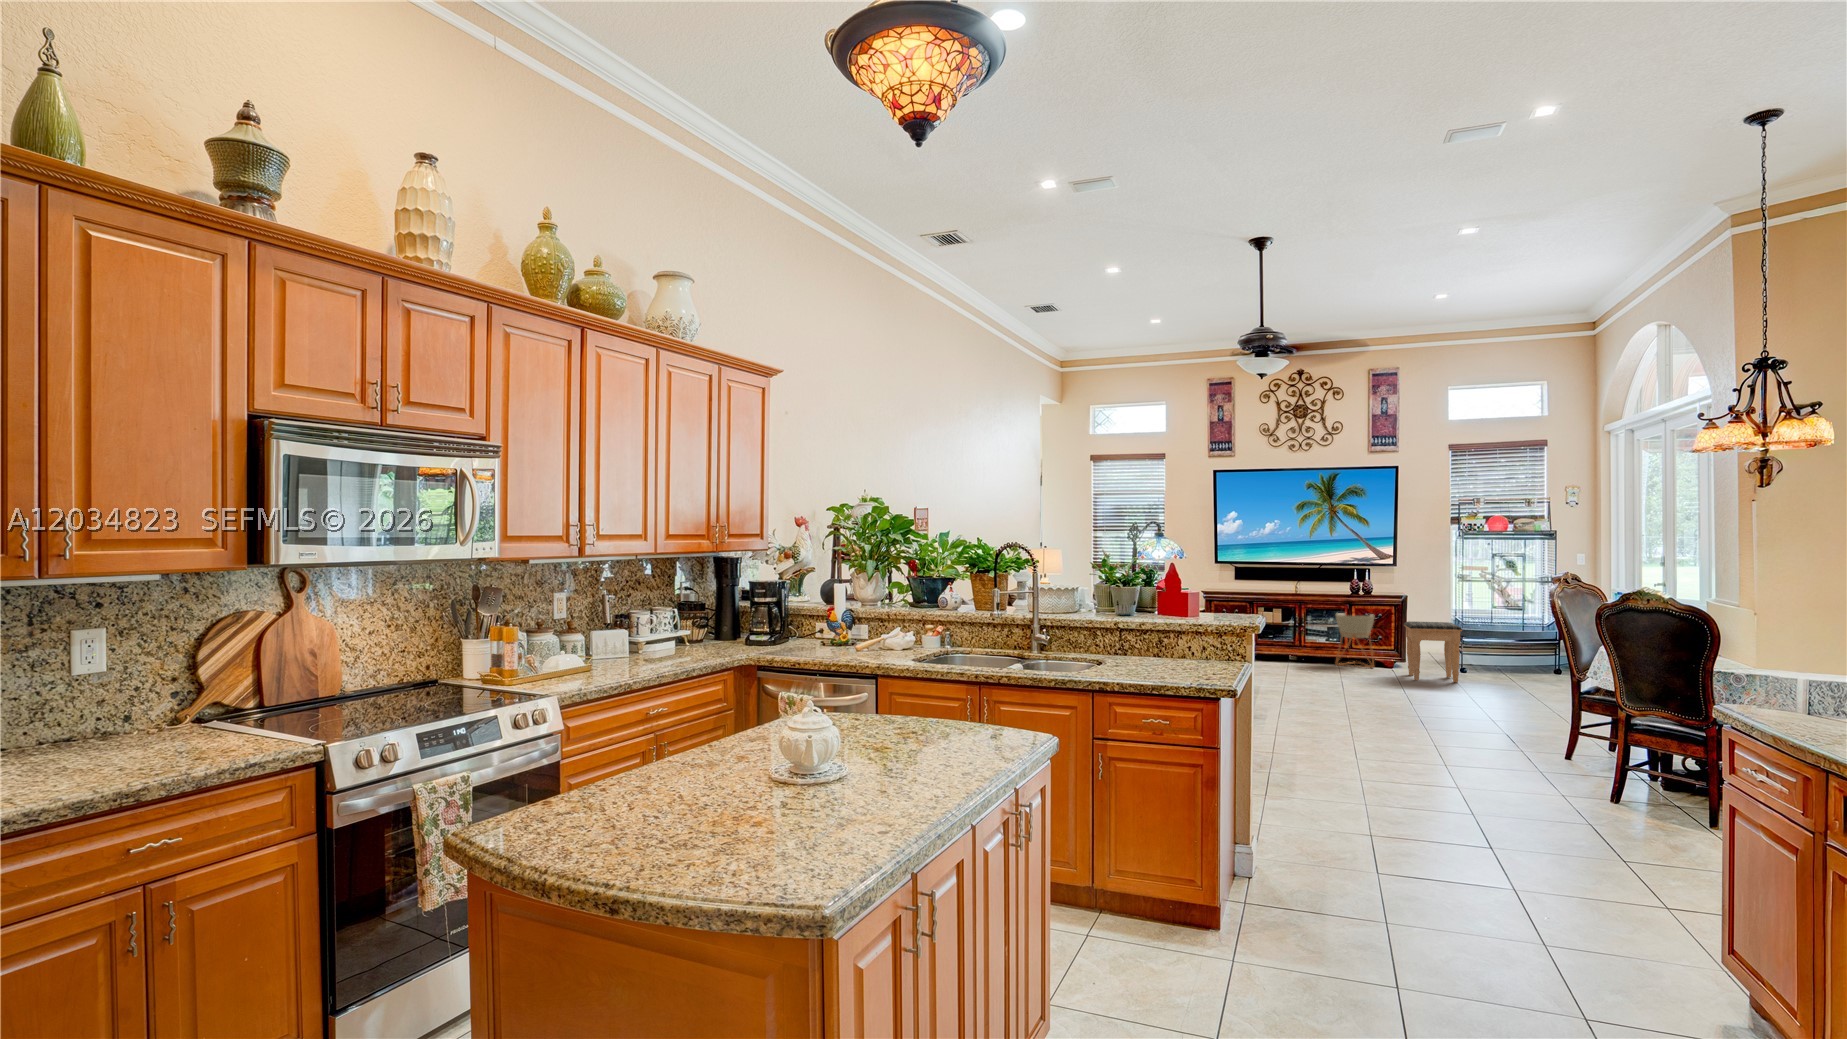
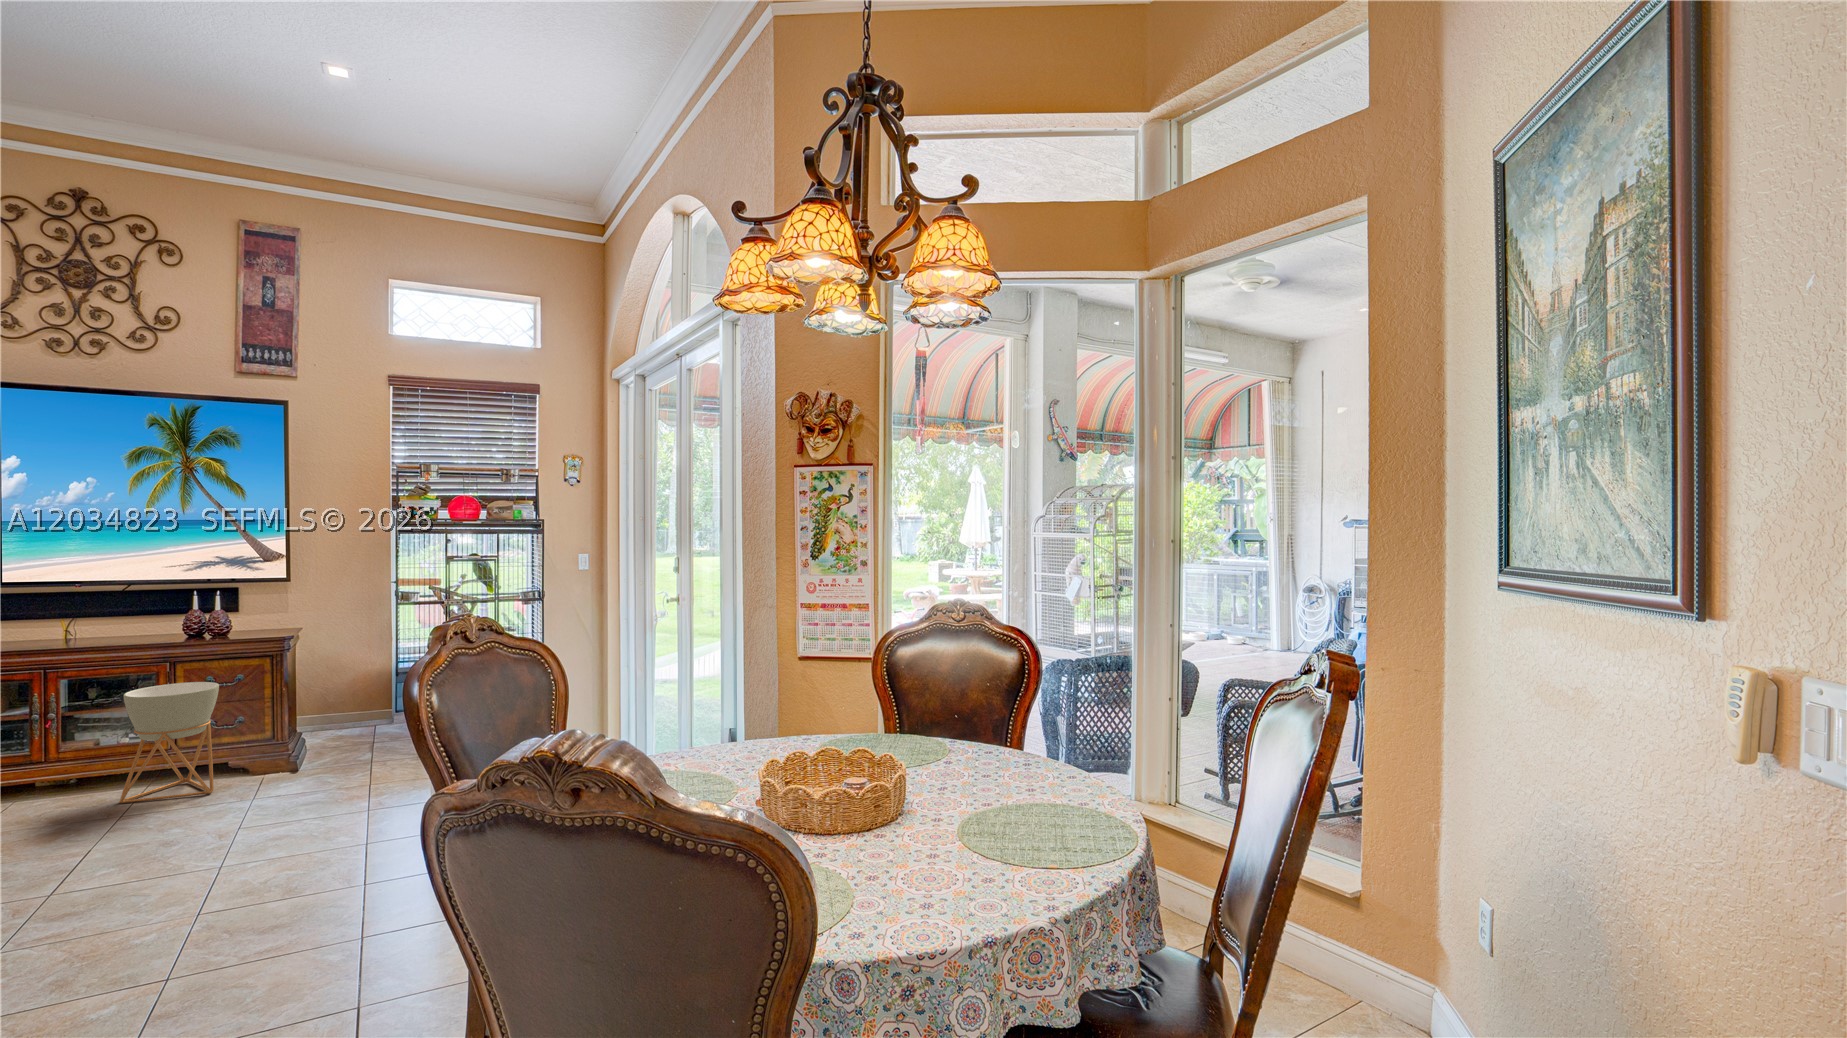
footstool: present [1404,621,1462,682] -> none [267,688,377,821]

